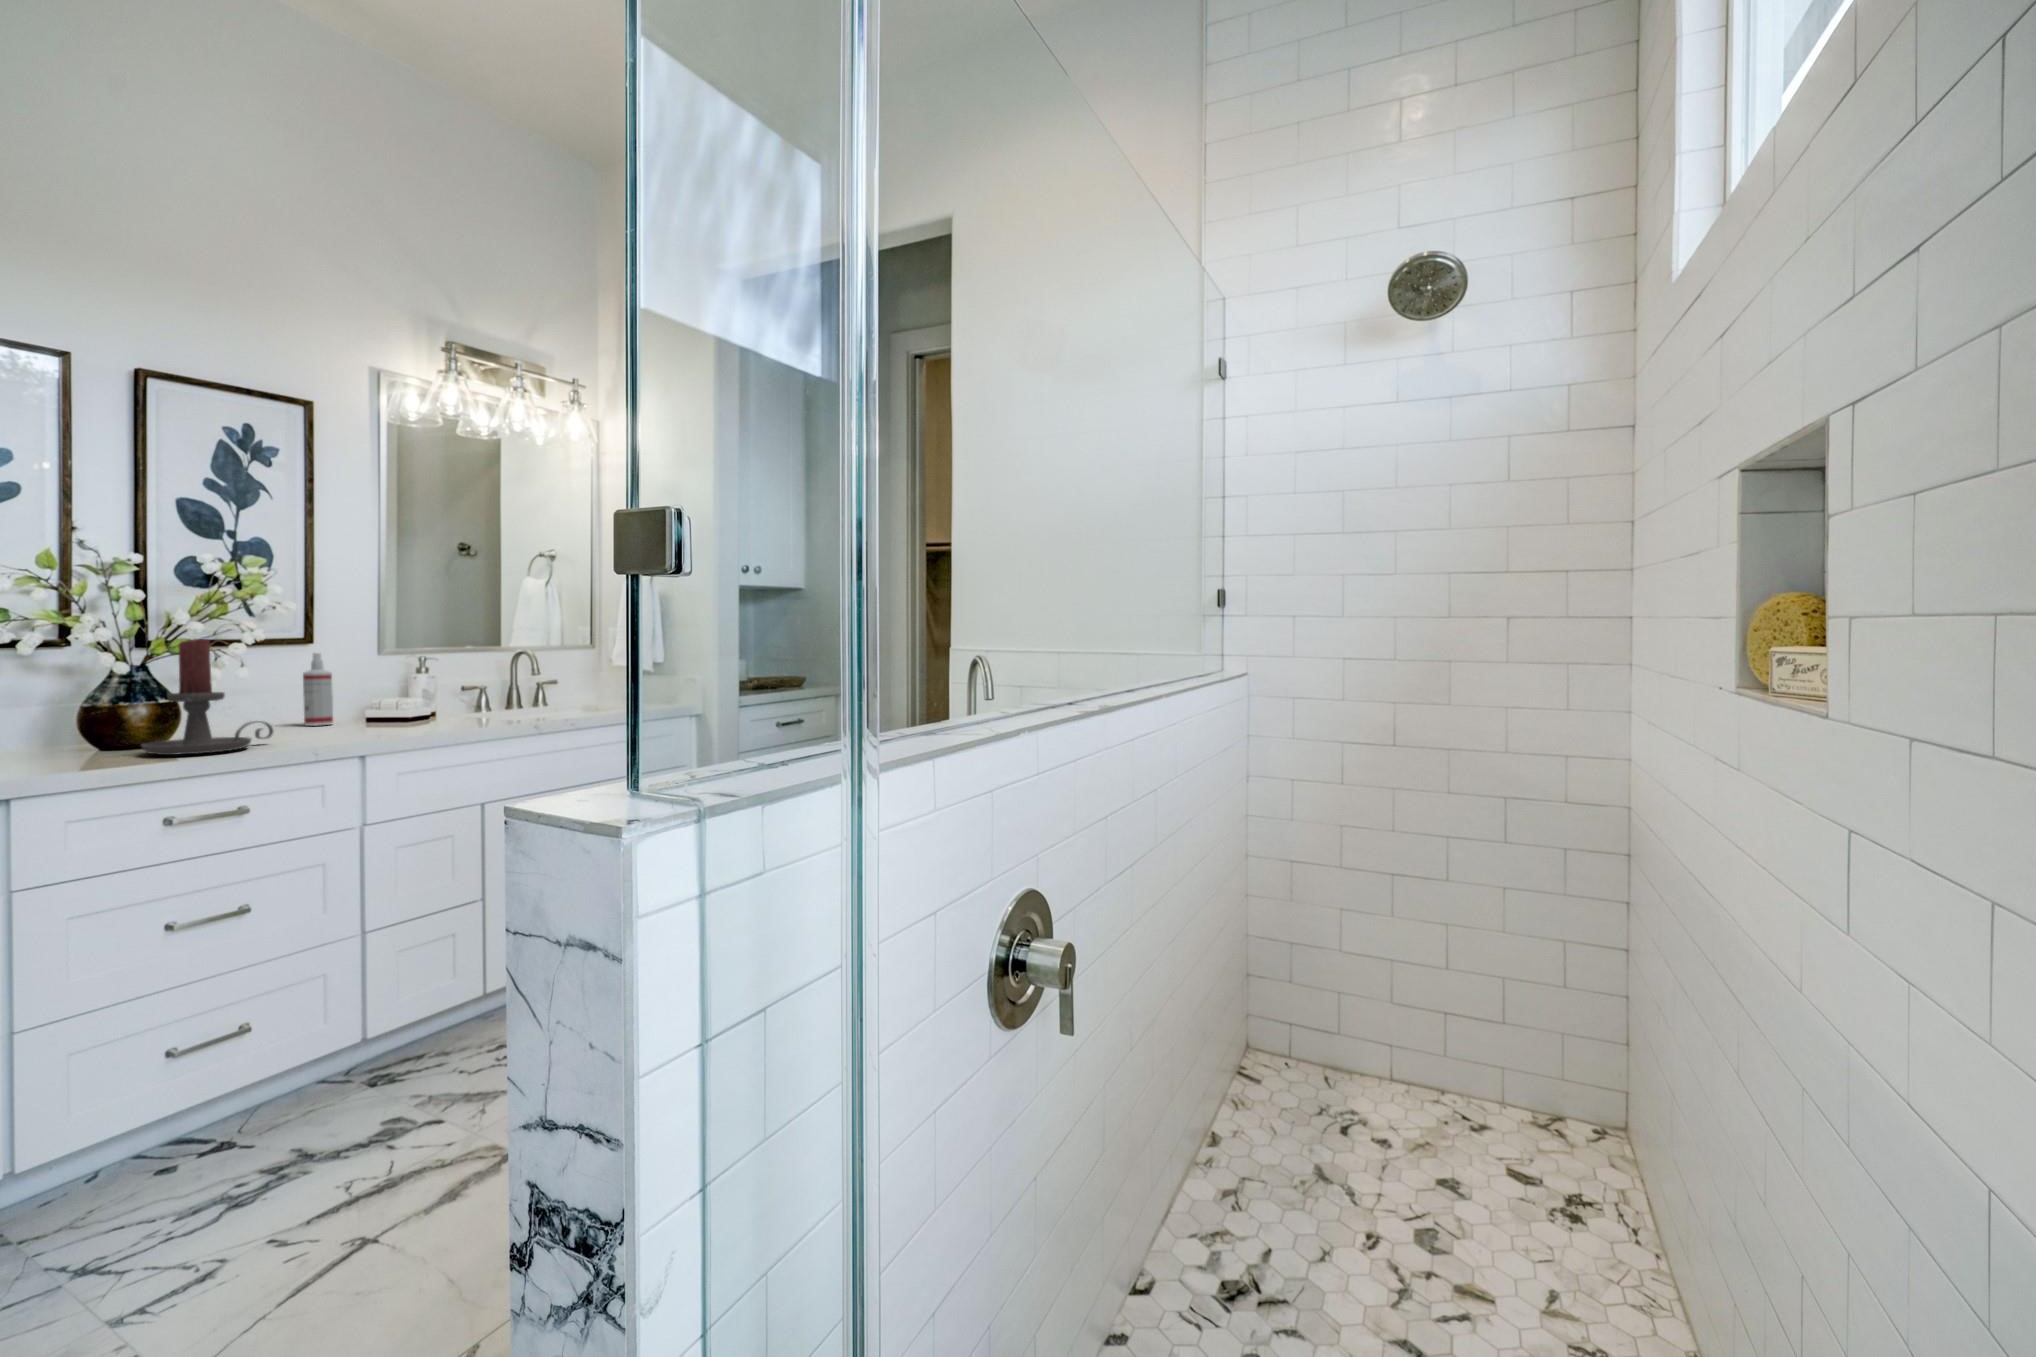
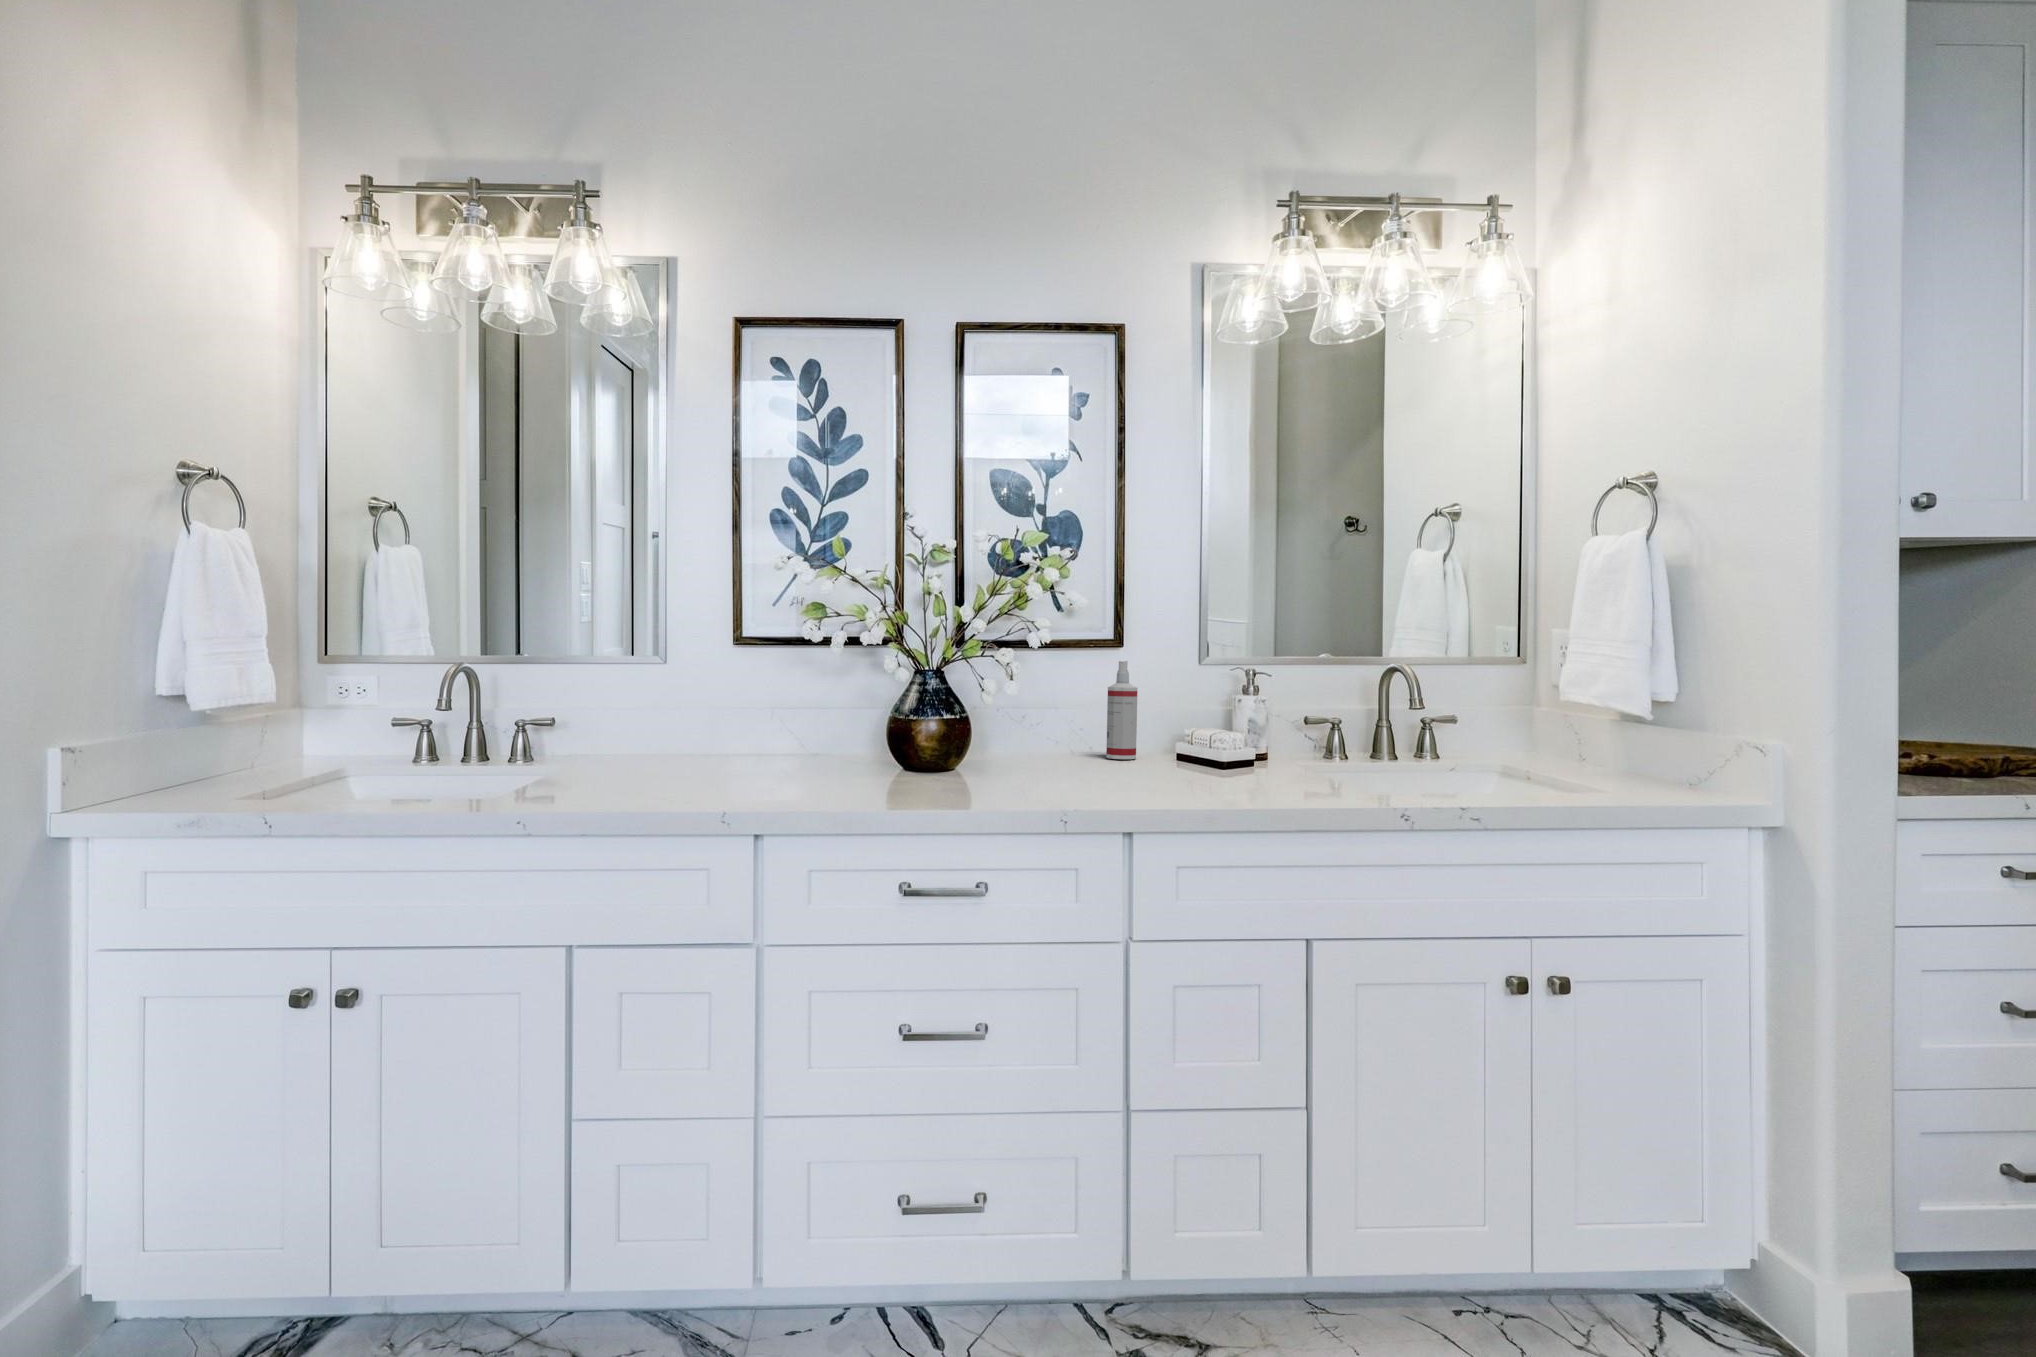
candle holder: present [142,639,273,755] -> none [885,635,1021,787]

